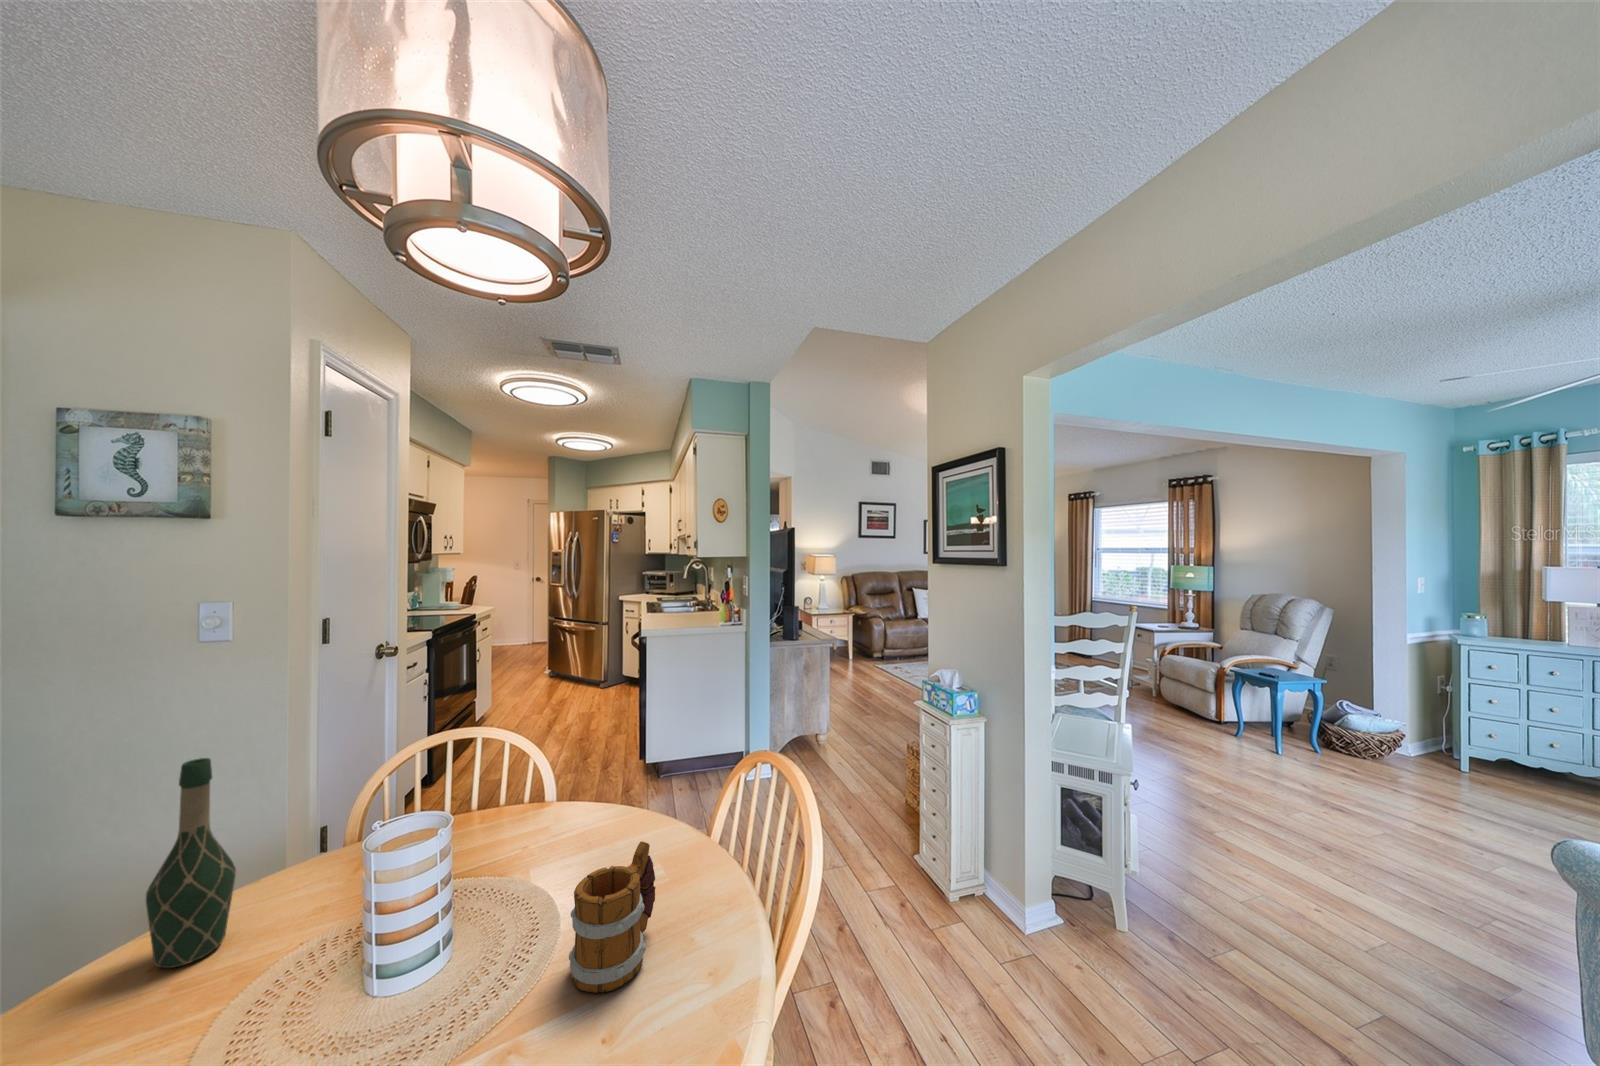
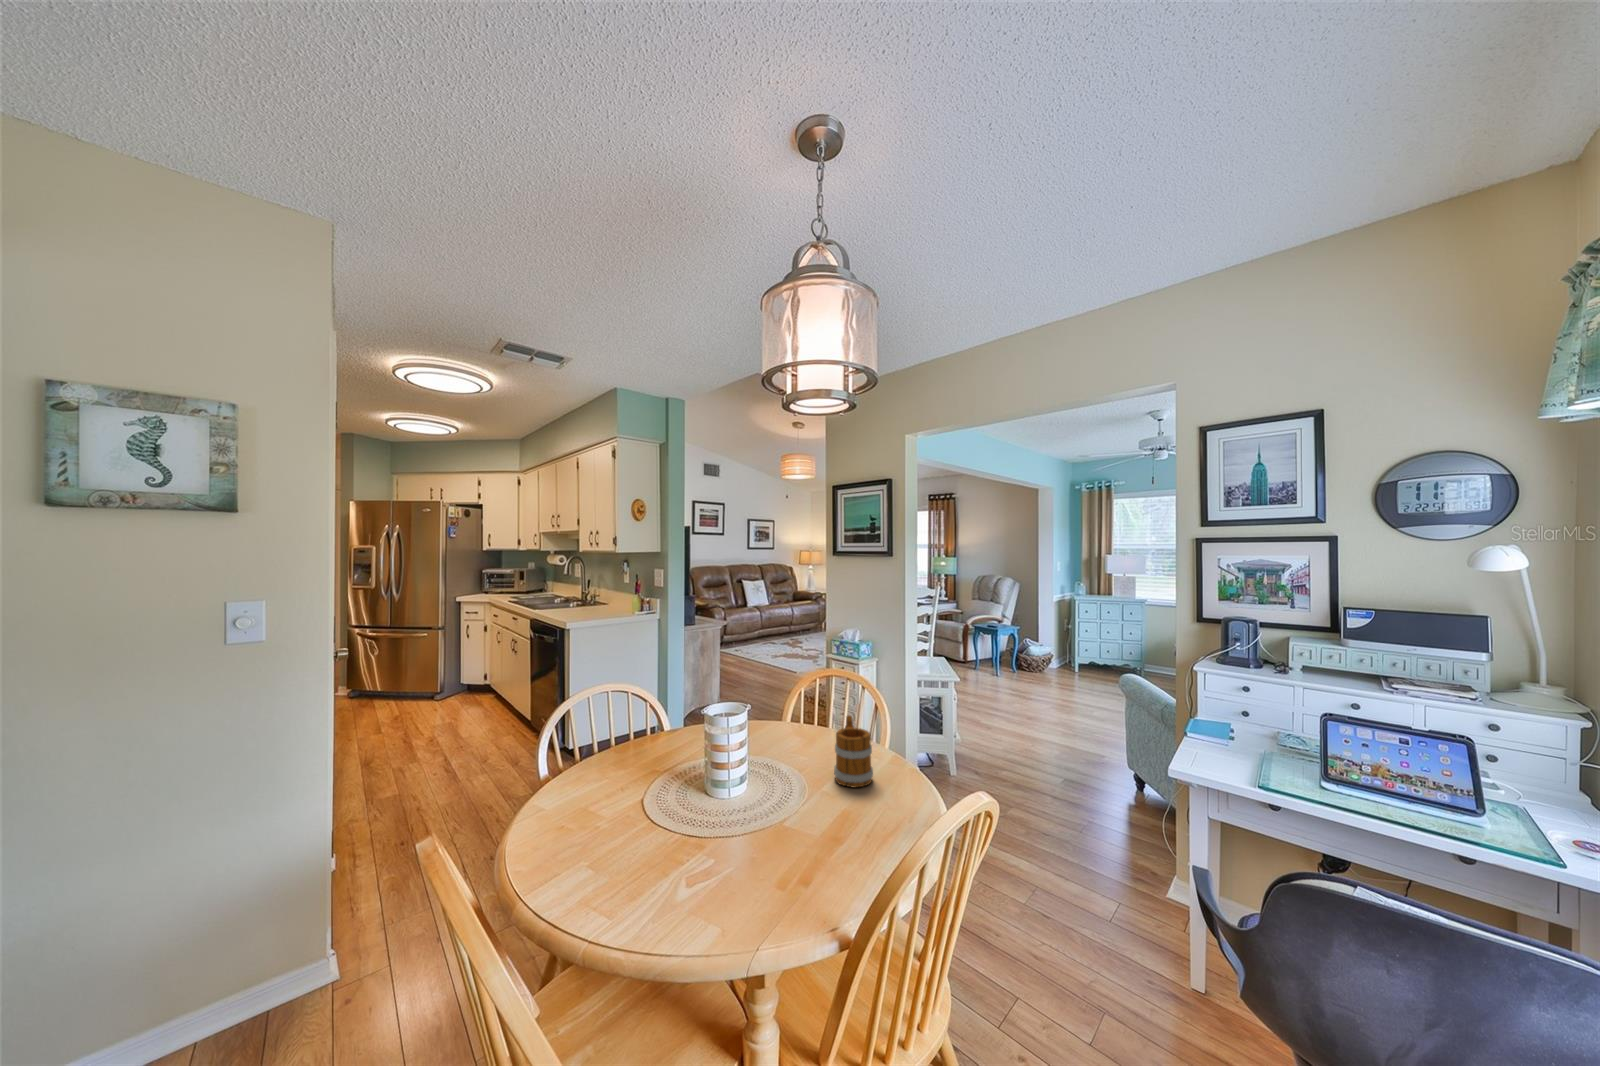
wine bottle: present [146,758,236,968] -> none [572,695,617,838]

